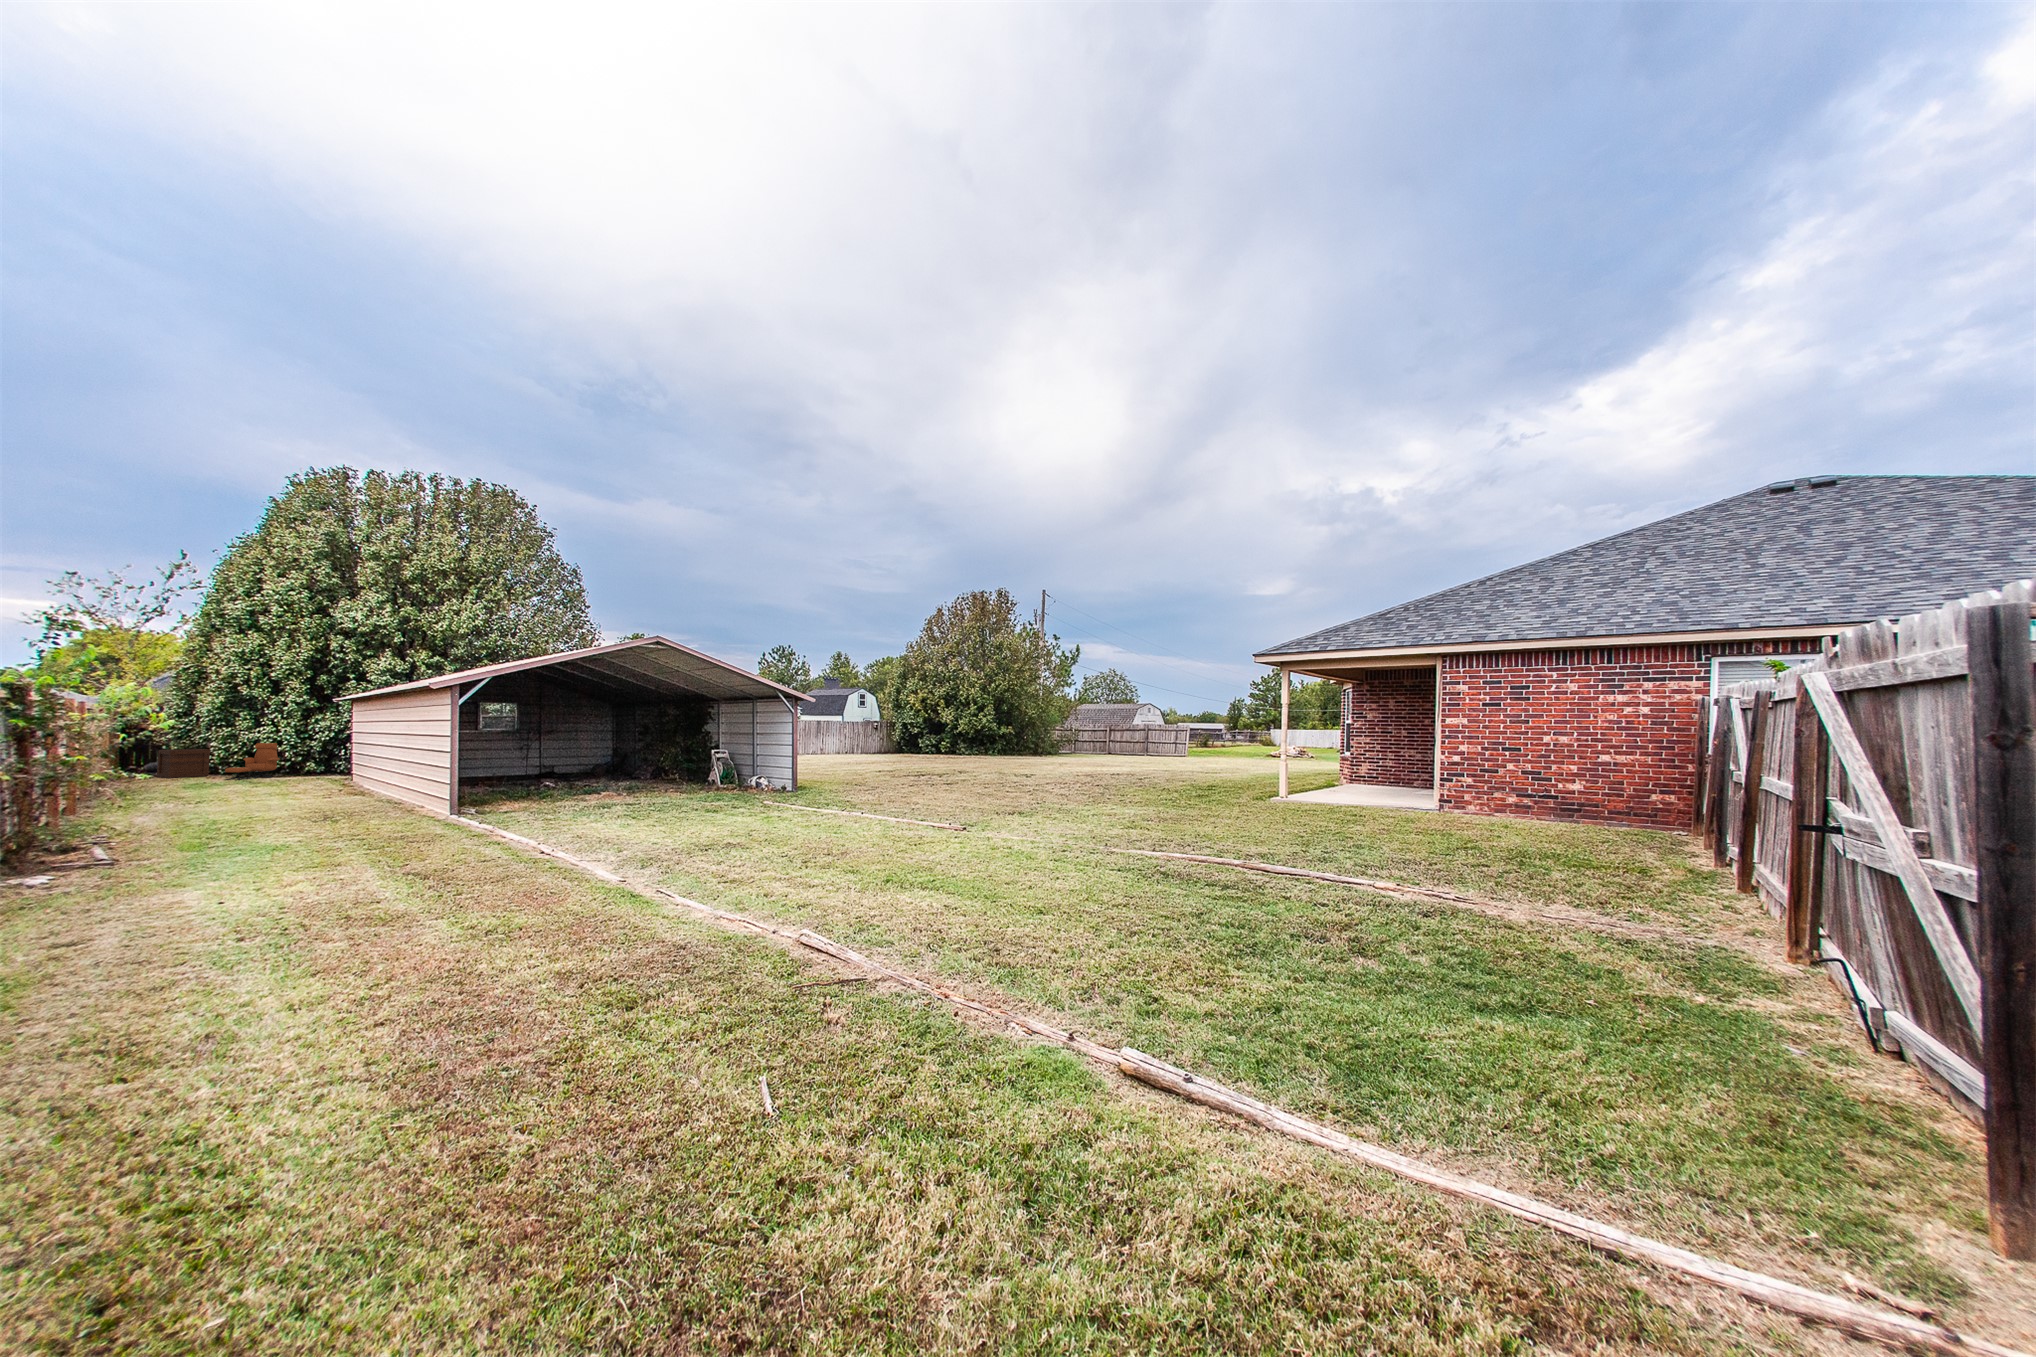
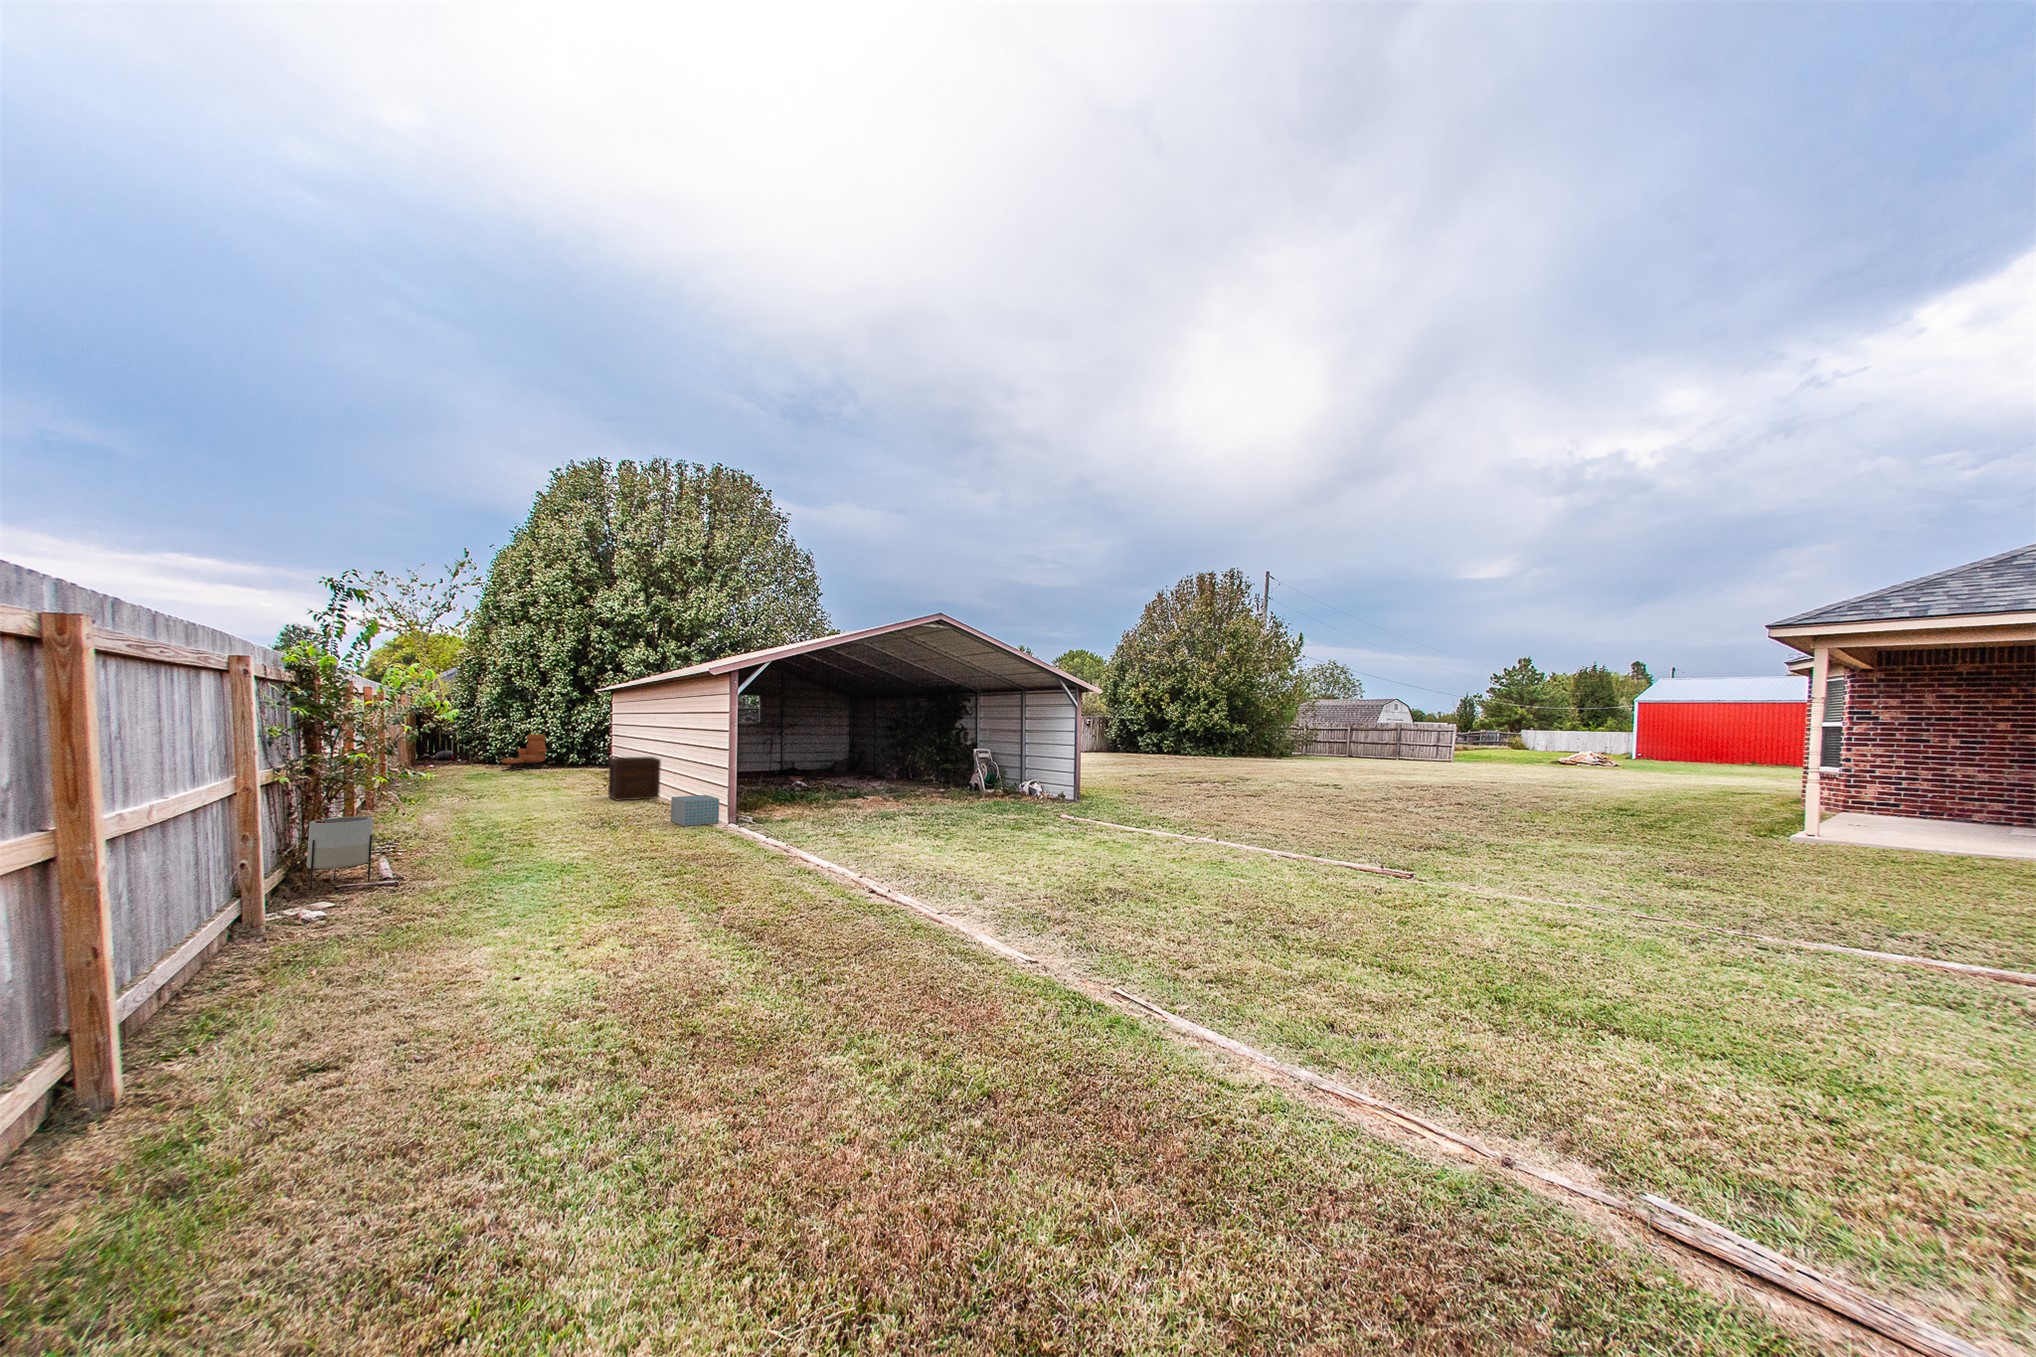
wooden crate: present [157,749,210,778] -> present [608,757,661,800]
storage box: none [395,791,441,816] -> present [671,795,719,826]
planter: none [43,806,104,862] -> present [307,817,373,890]

